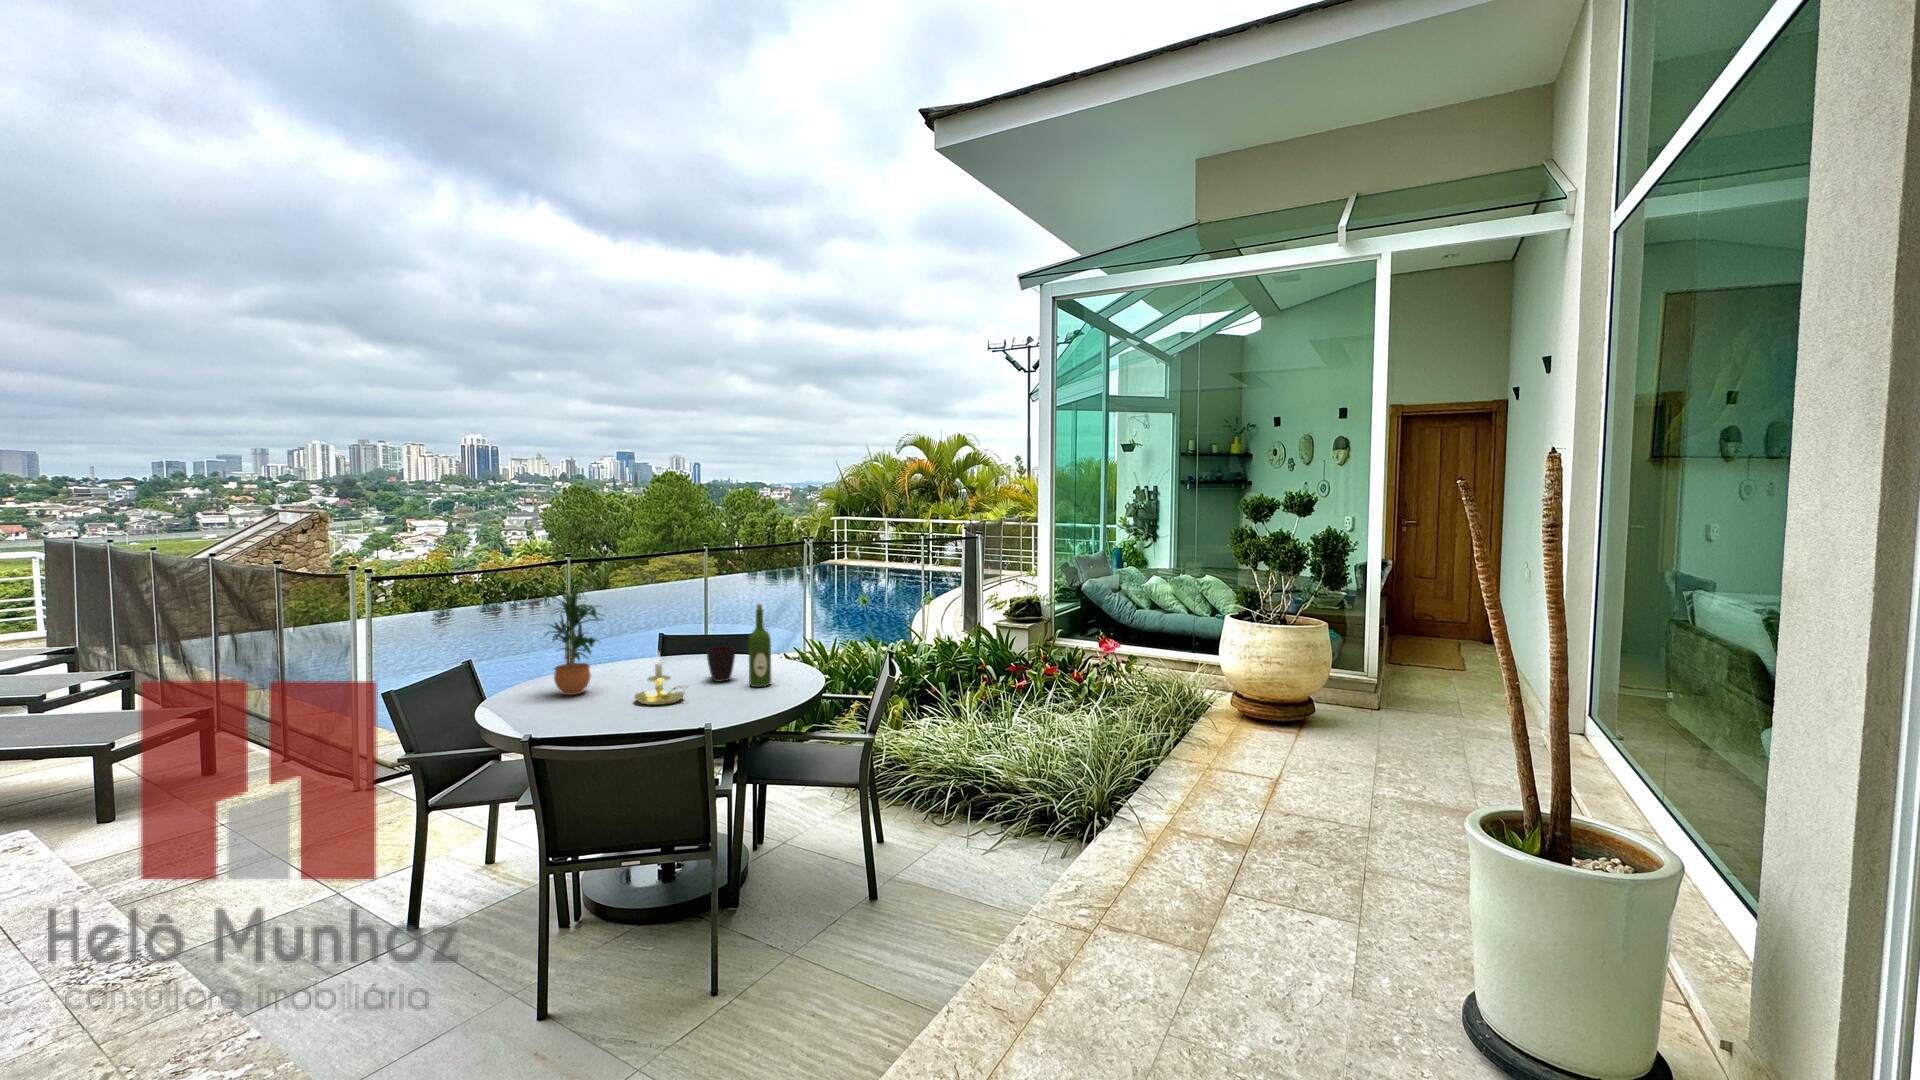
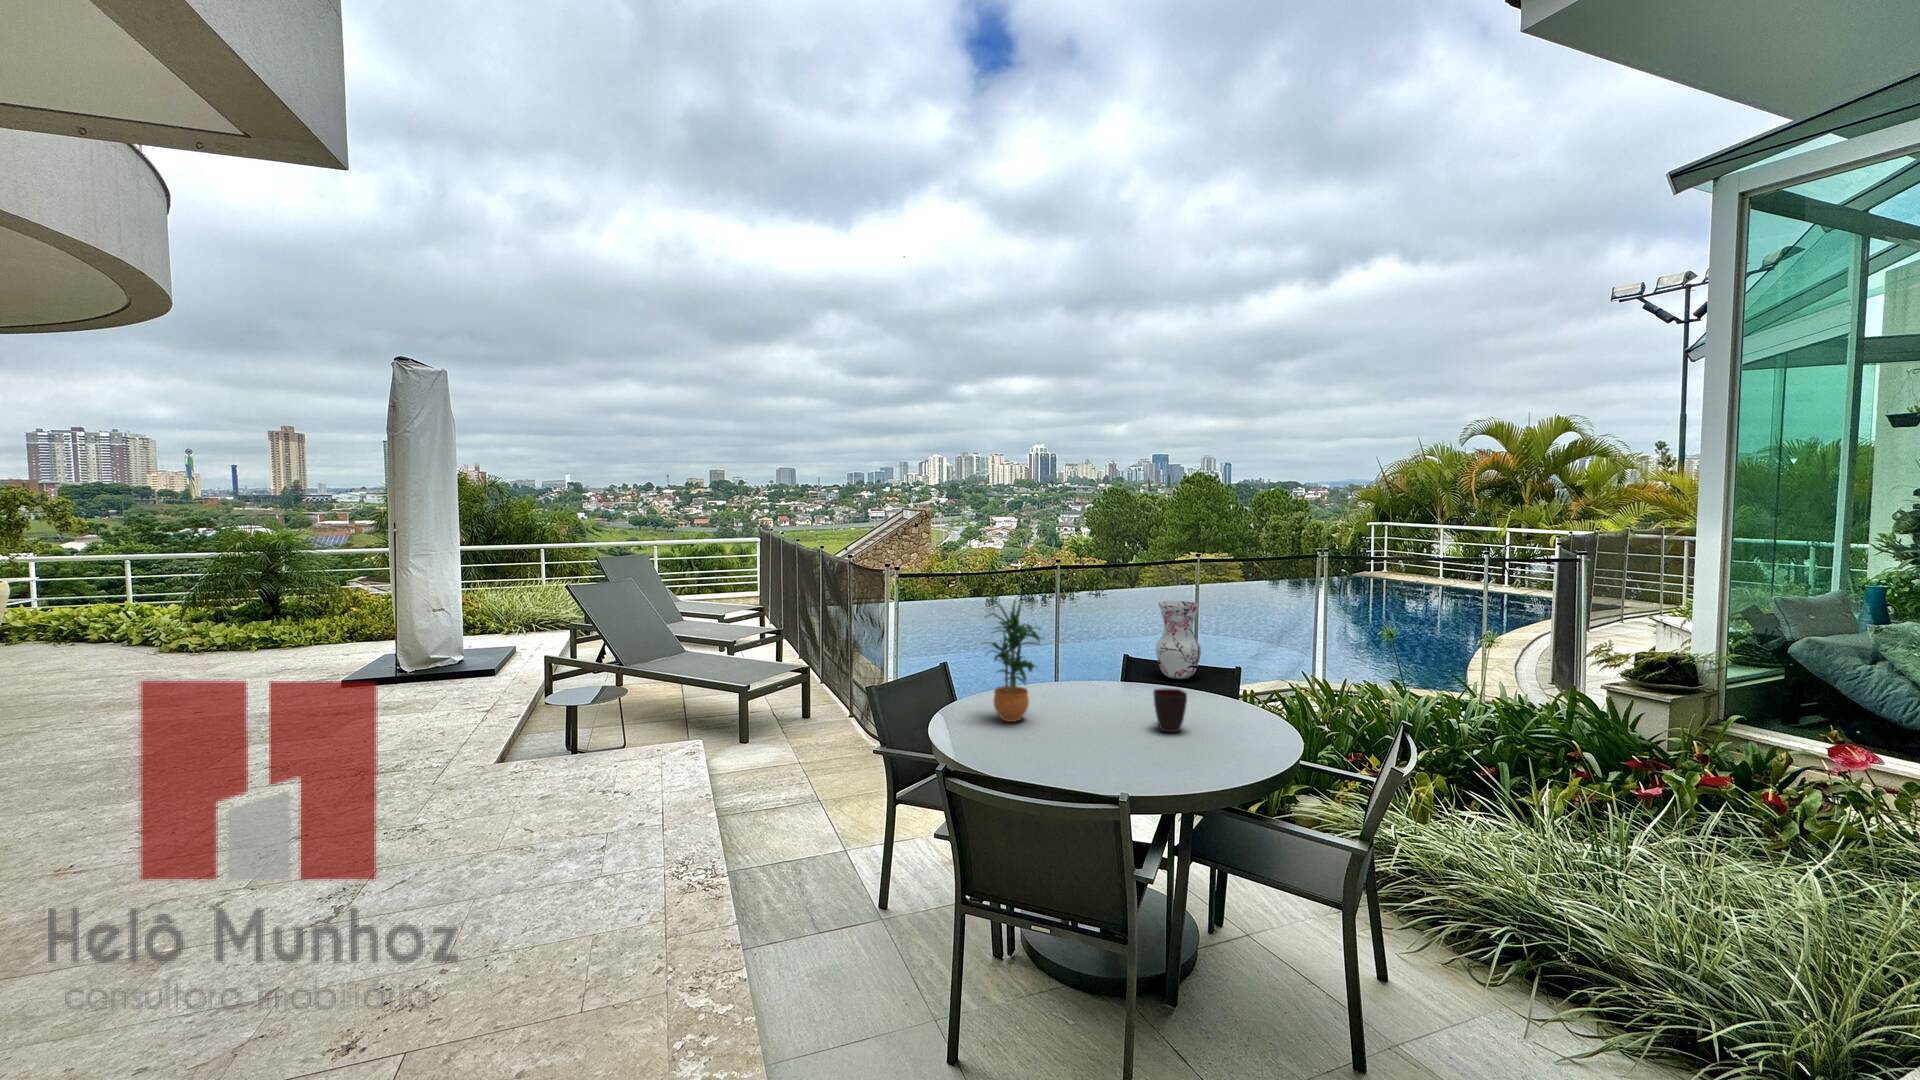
vase: none [691,579,731,646] -> present [1156,601,1201,679]
wine bottle: present [749,604,771,687] -> none [1200,645,1229,750]
candle holder: present [634,656,684,705] -> none [1063,689,1120,754]

